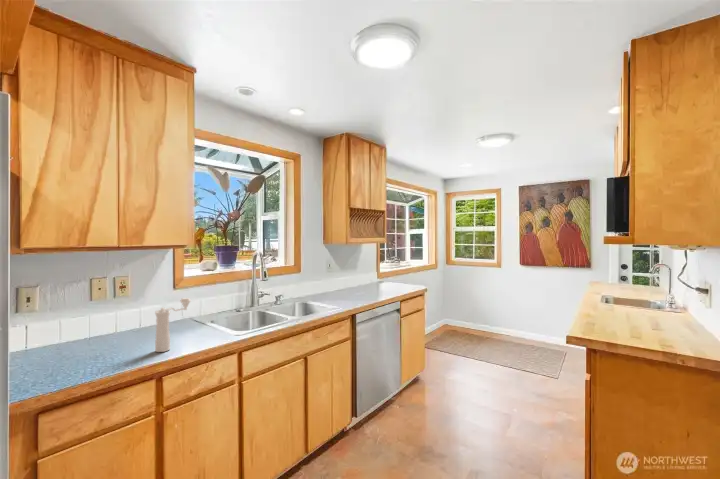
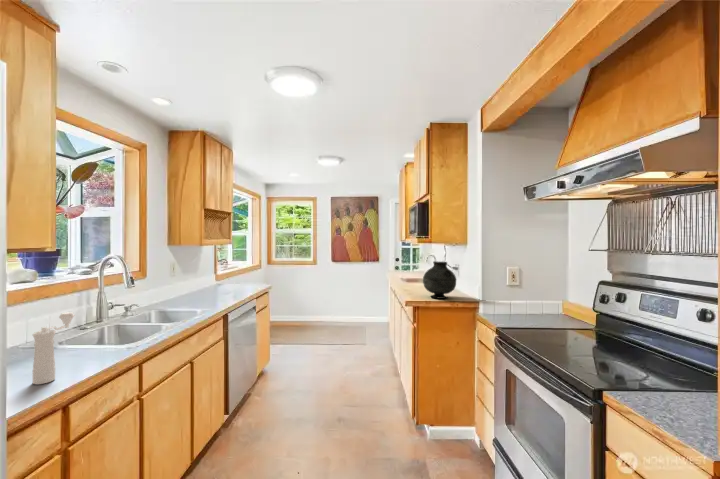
vase: none [615,275,688,339] -> present [423,261,456,299]

